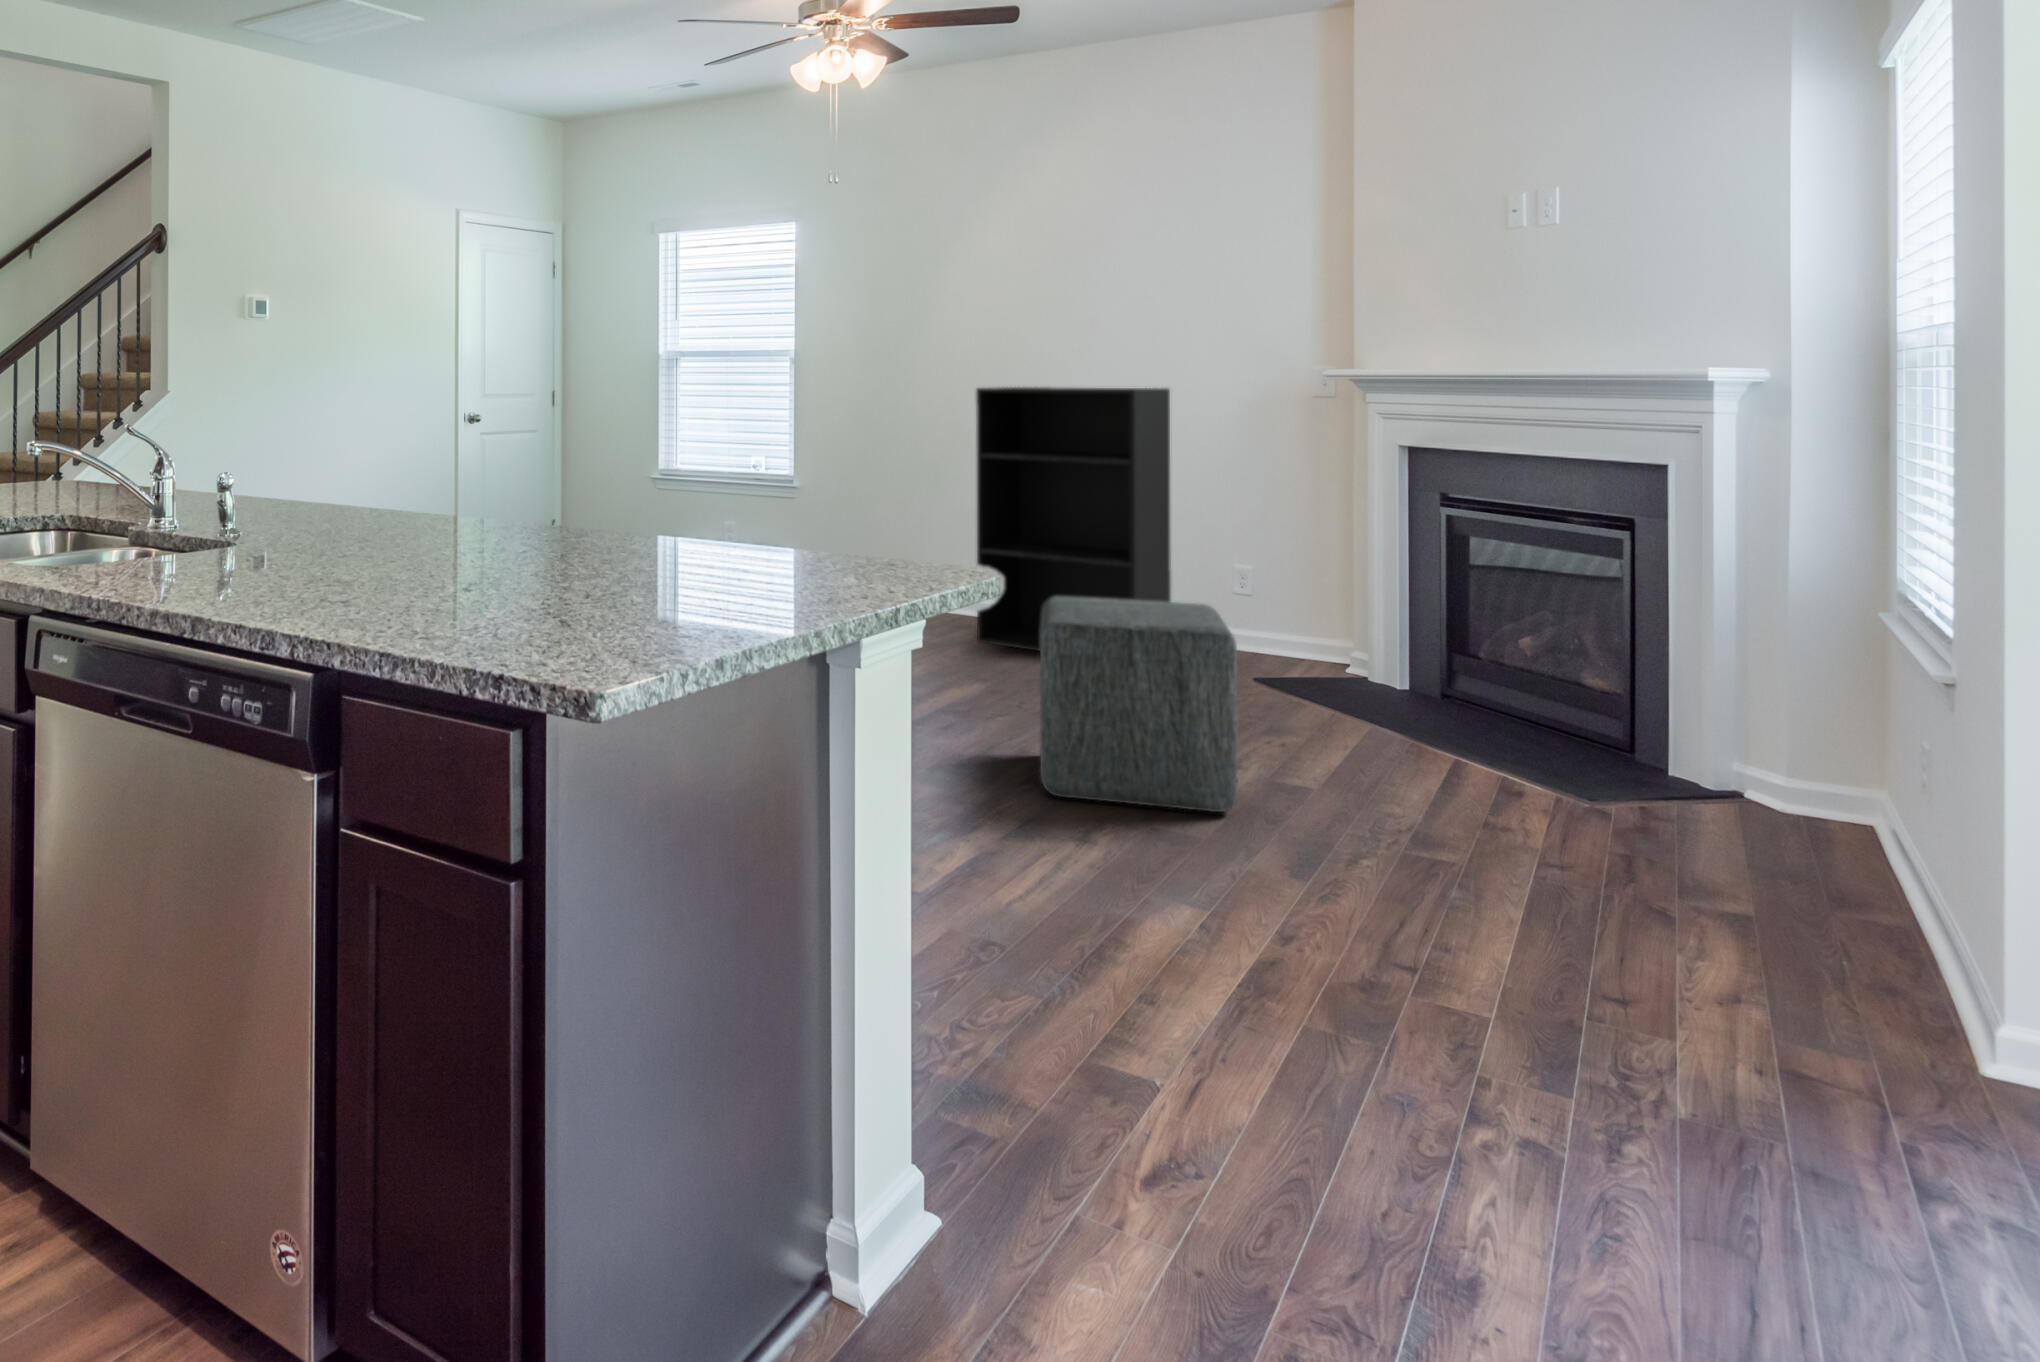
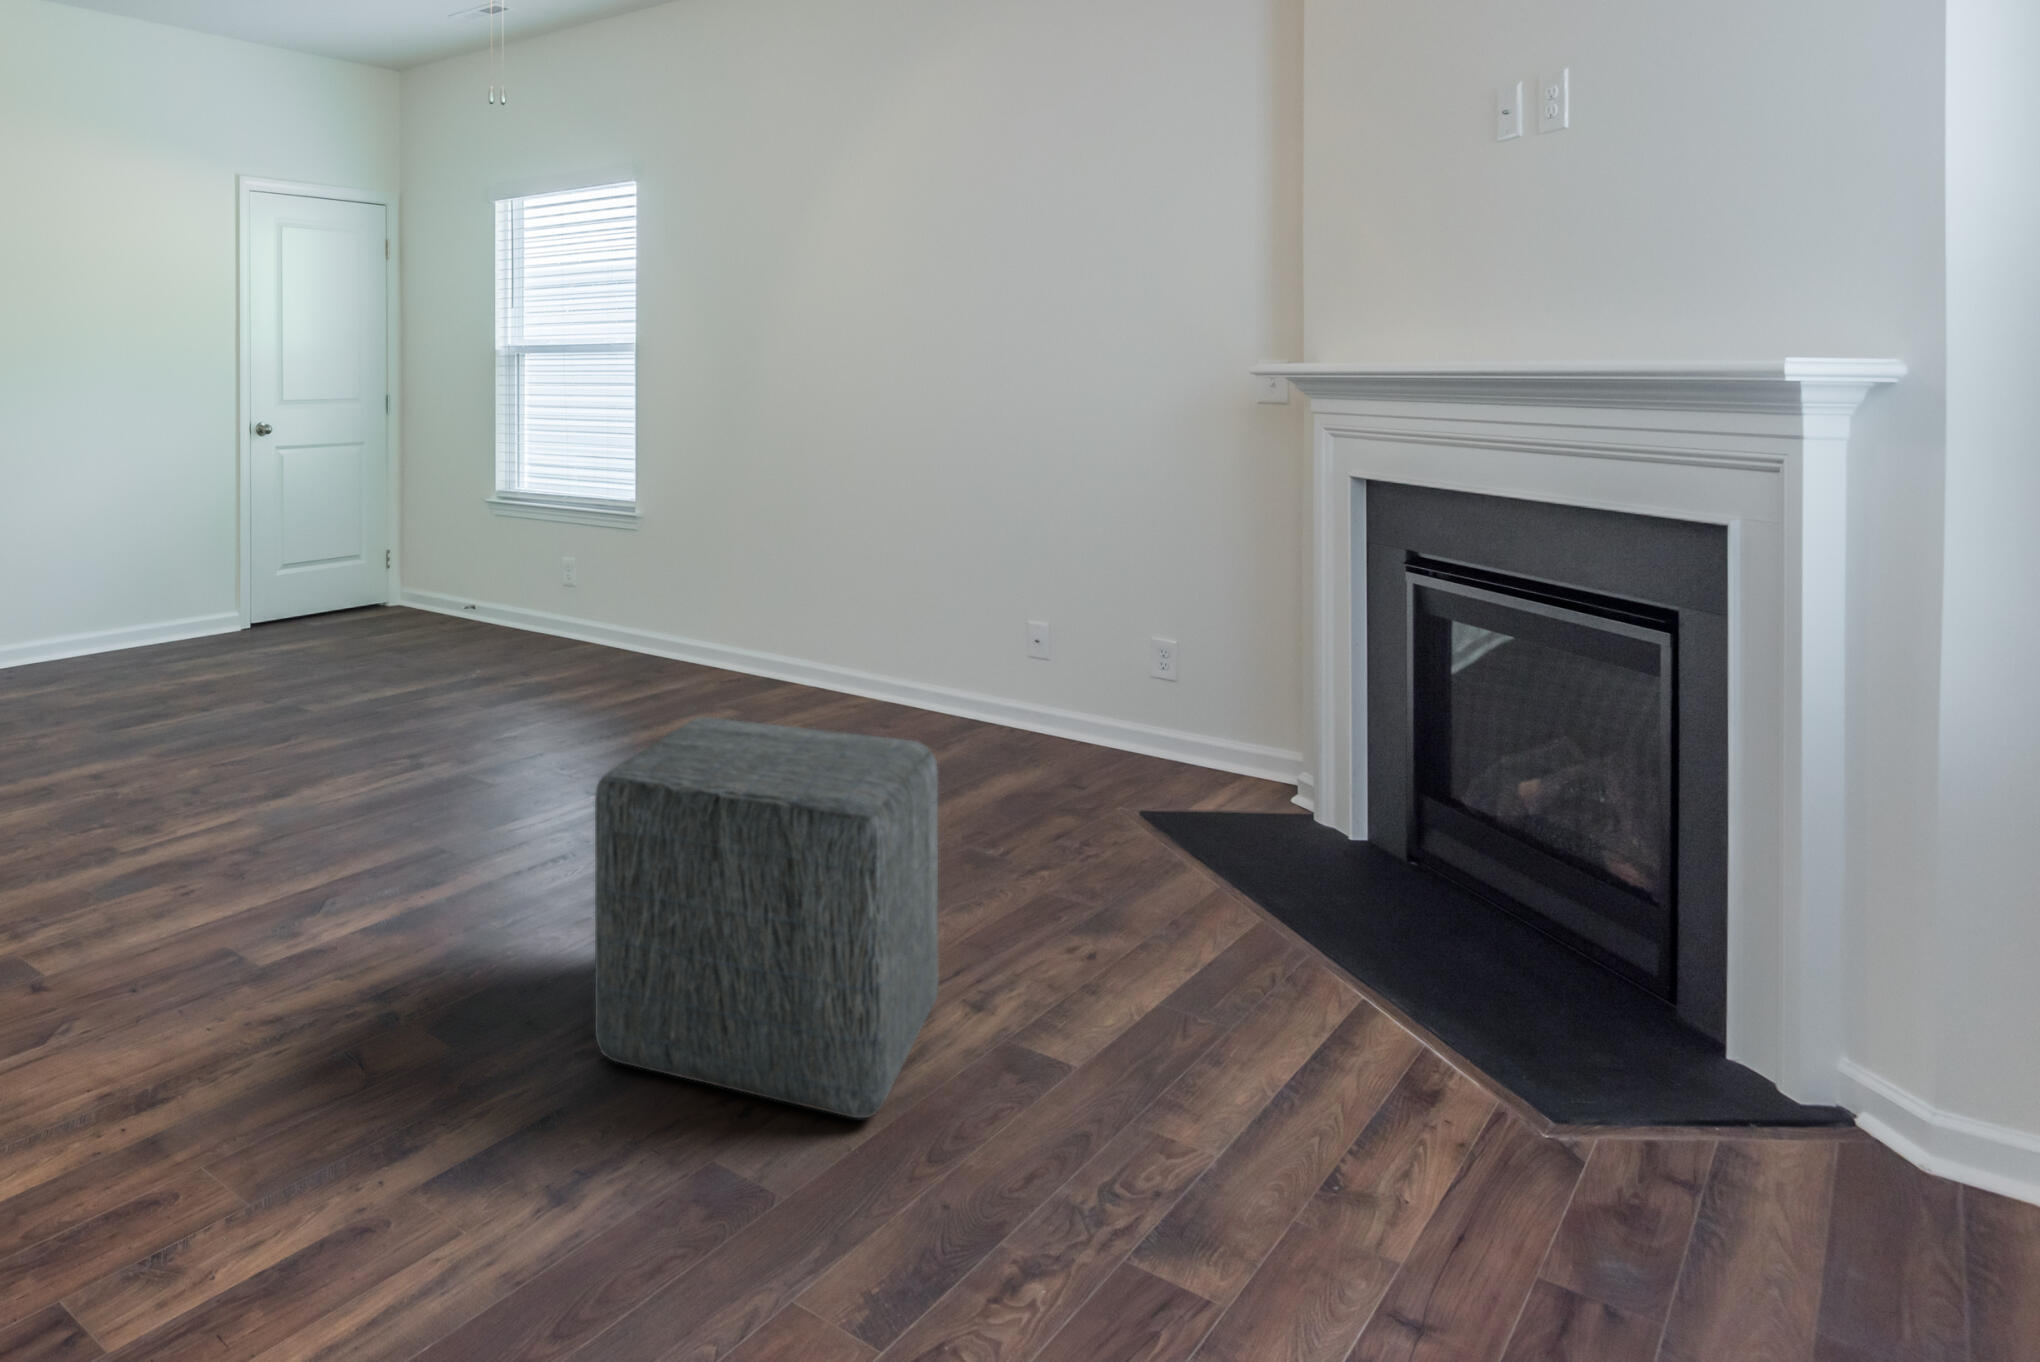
bookshelf: present [976,387,1171,651] -> none [801,389,1061,781]

